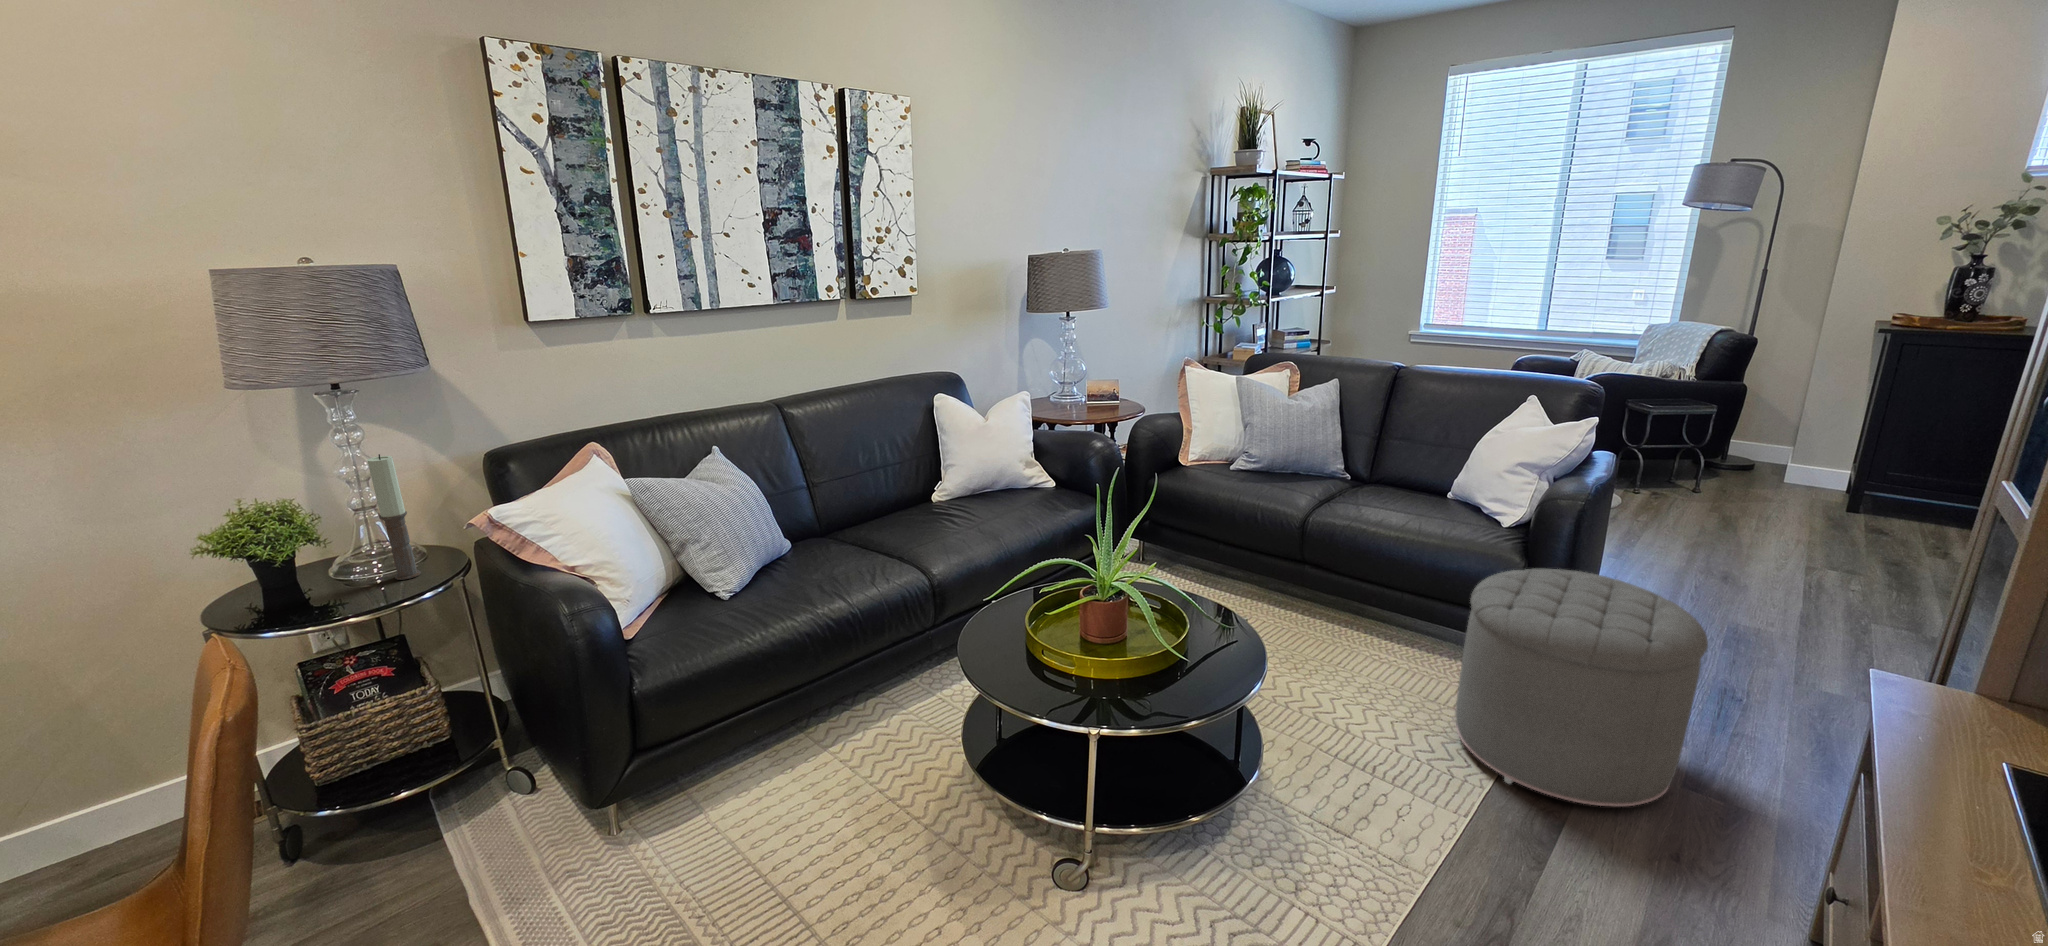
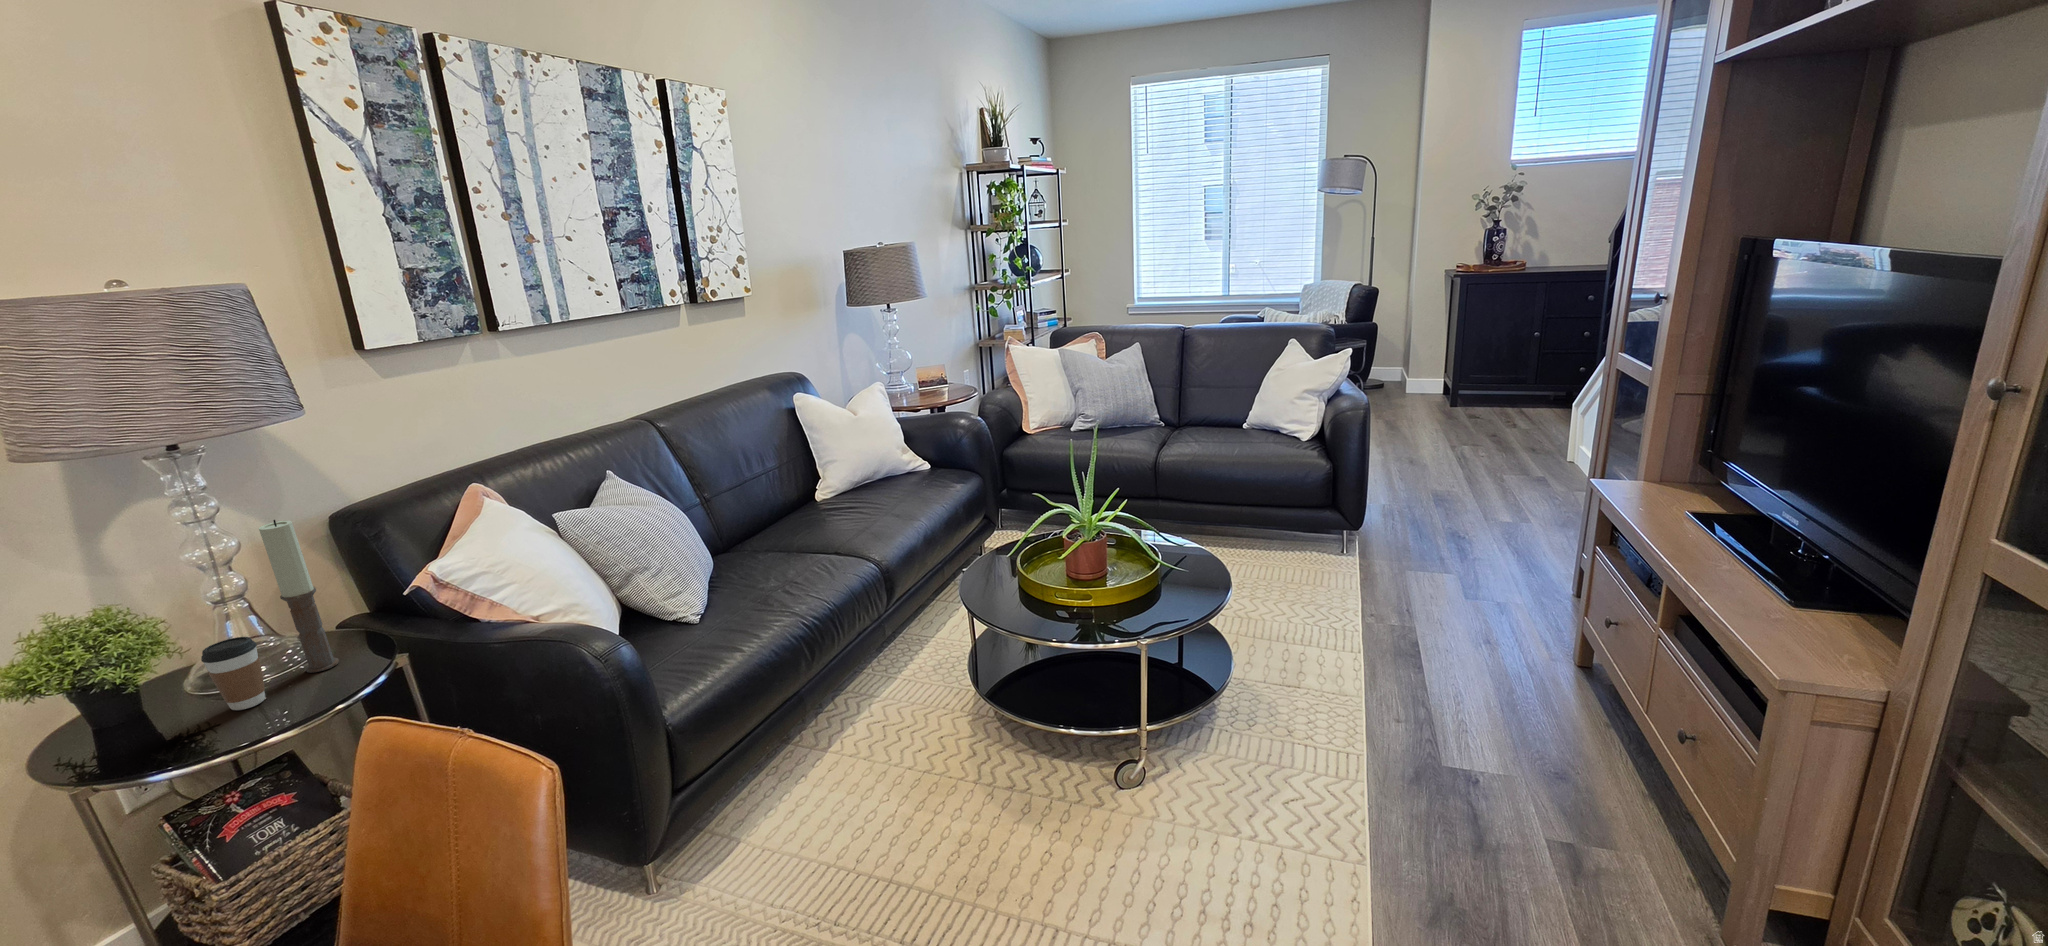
coffee cup: none [307,542,352,599] -> present [201,637,265,710]
ottoman: present [1455,568,1708,806] -> none [1319,460,1486,627]

